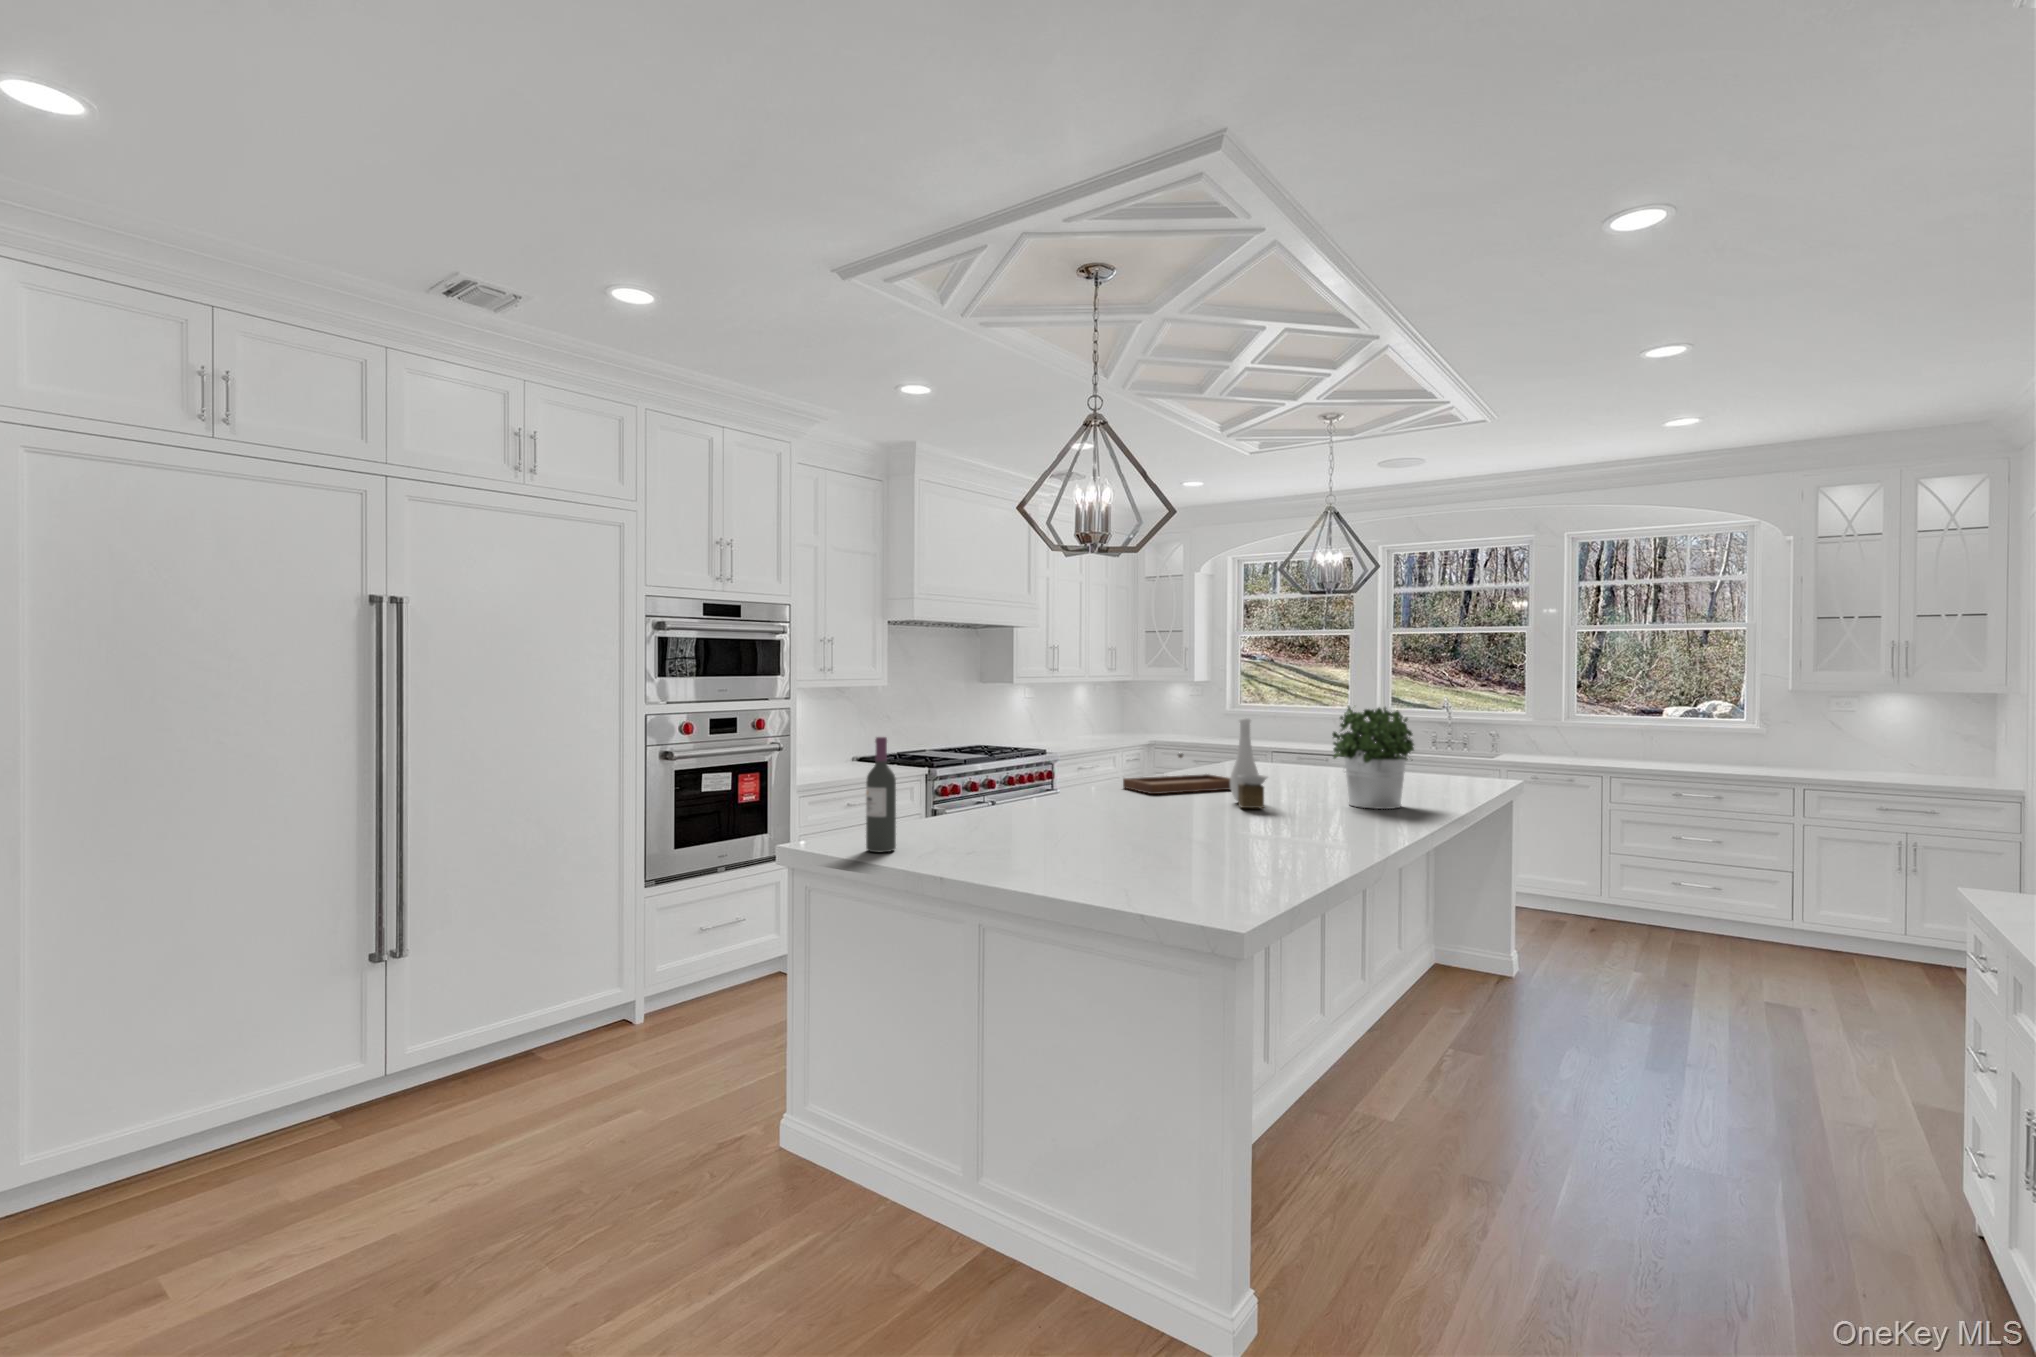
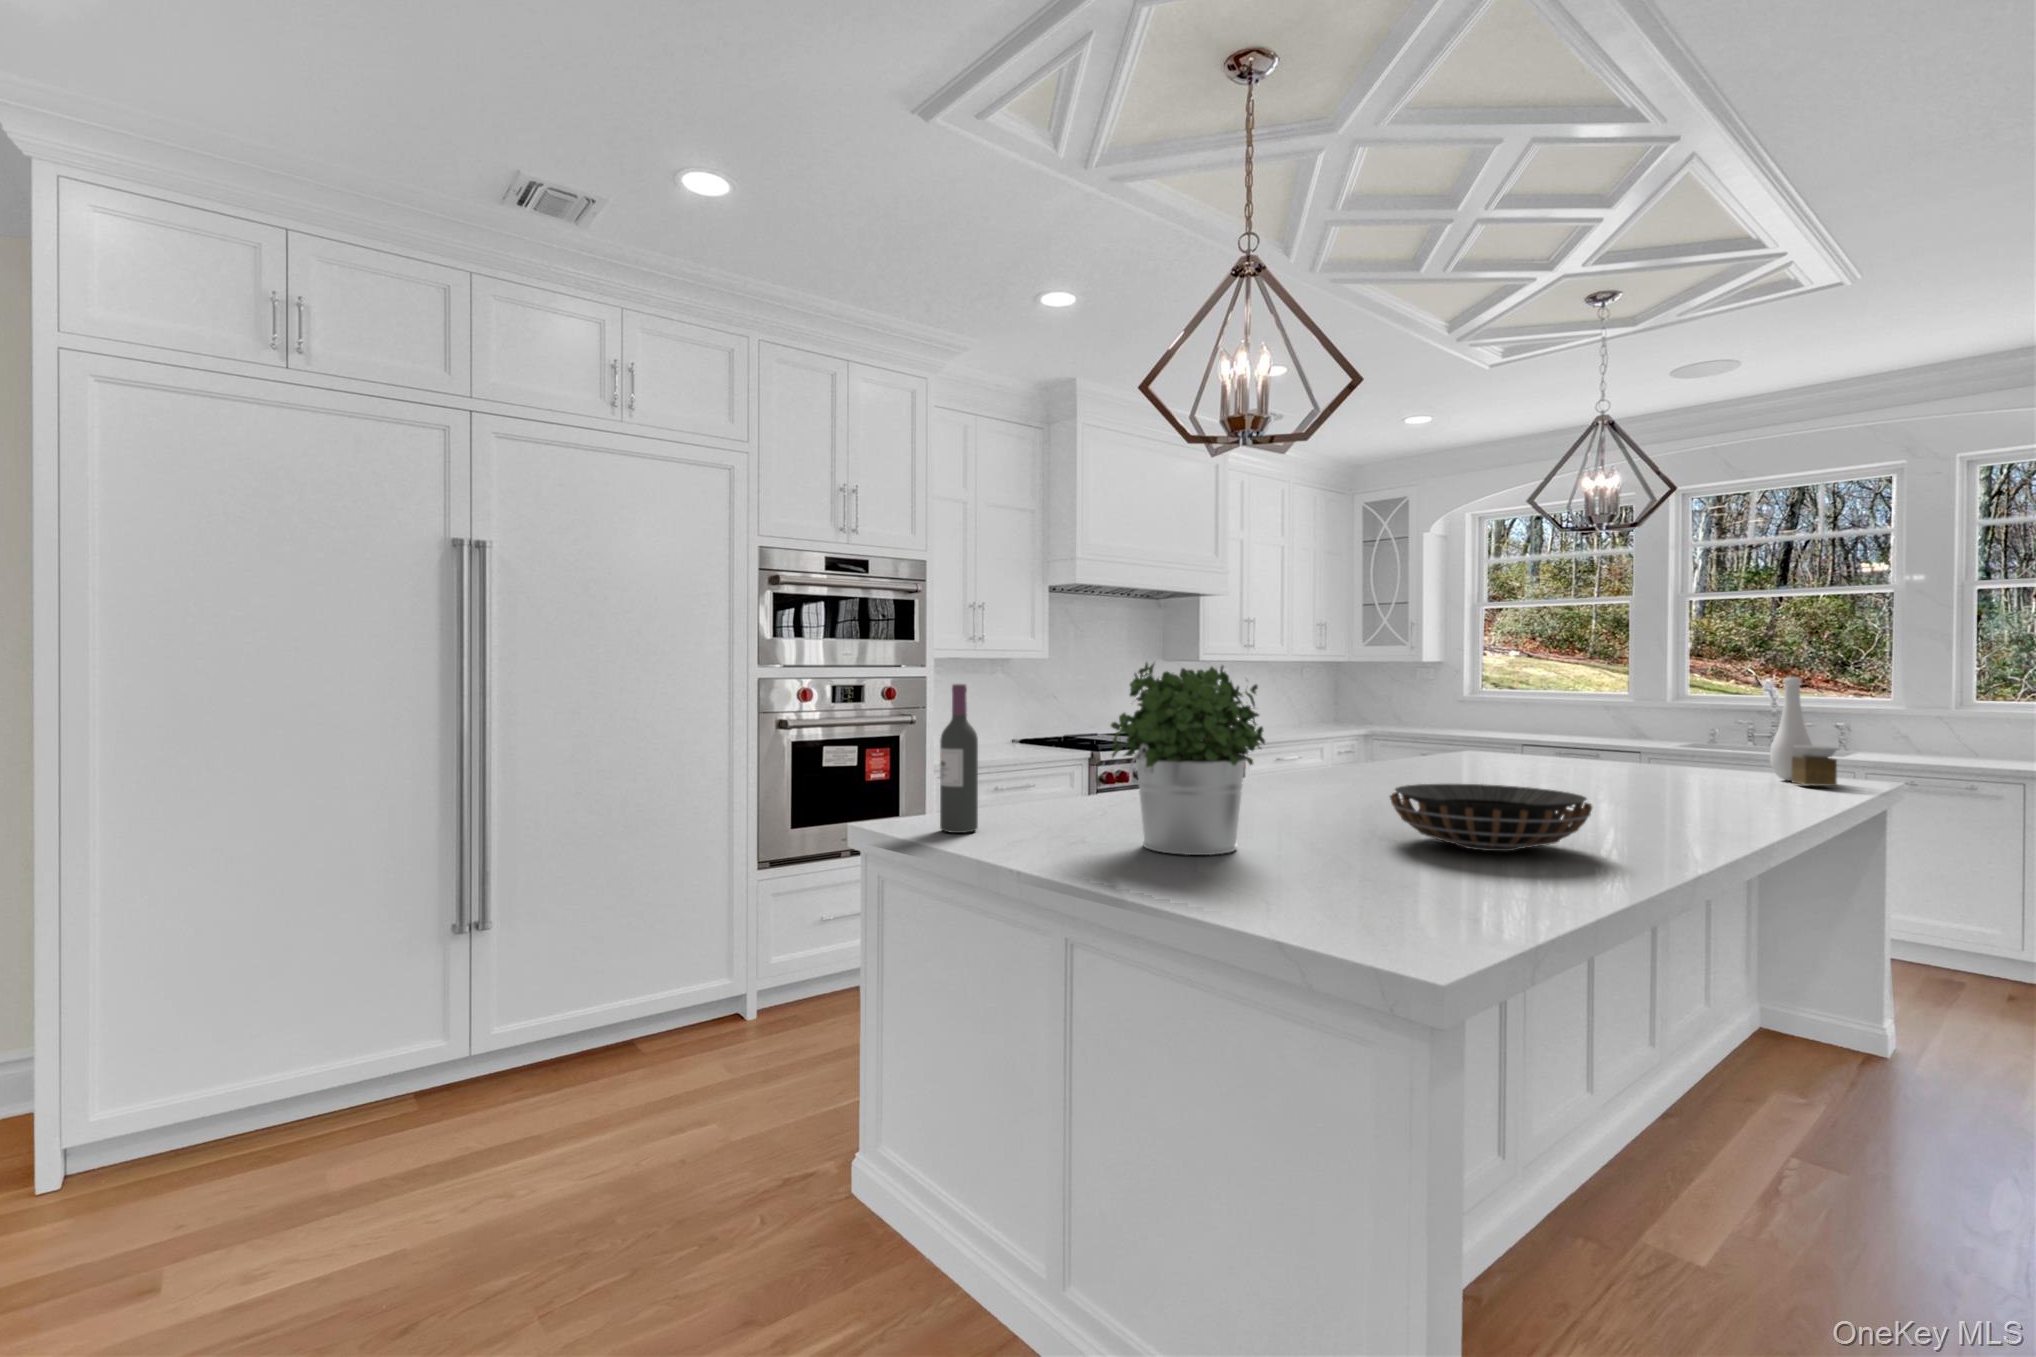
potted plant: present [1333,706,1414,809] -> present [1111,663,1265,855]
vase: present [1230,718,1268,808] -> present [1770,677,1840,786]
tray: present [1123,753,1230,794] -> none [1313,729,1471,779]
decorative bowl: none [1195,803,1326,851] -> present [1390,784,1592,851]

